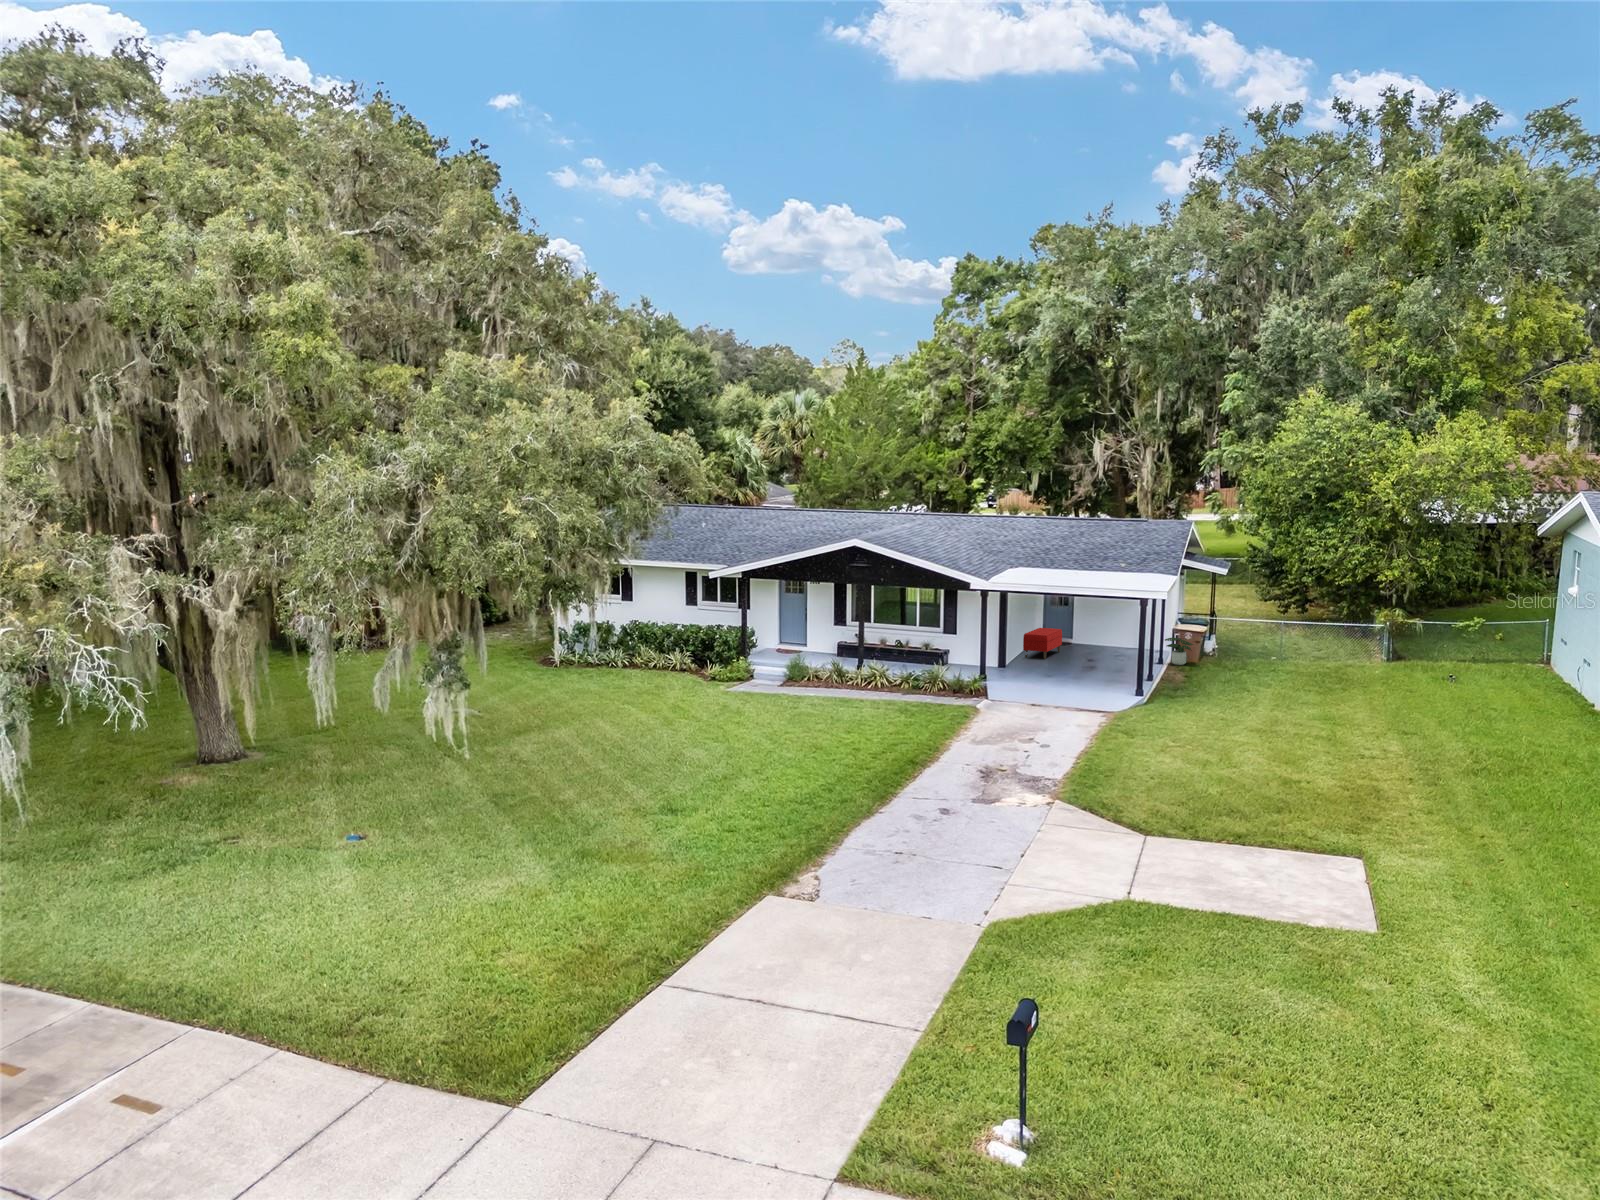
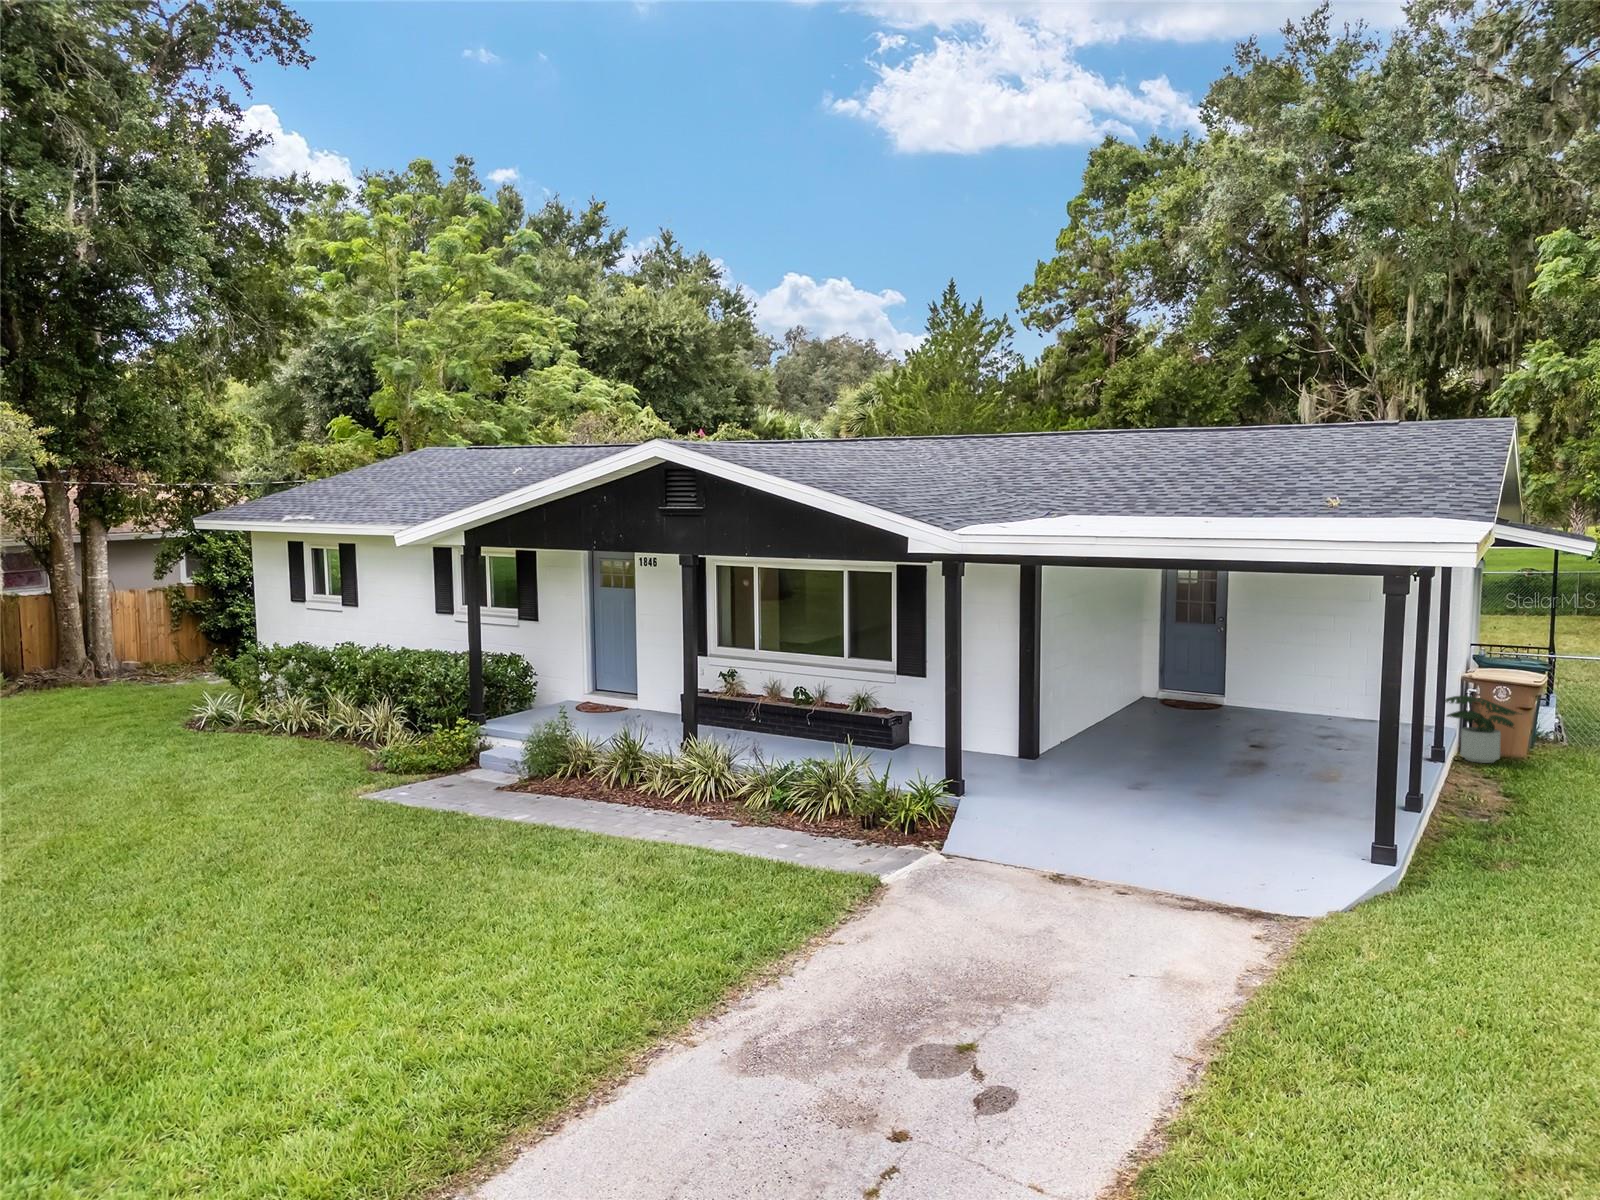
bench: present [1023,628,1062,659] -> none [1100,669,1194,738]

